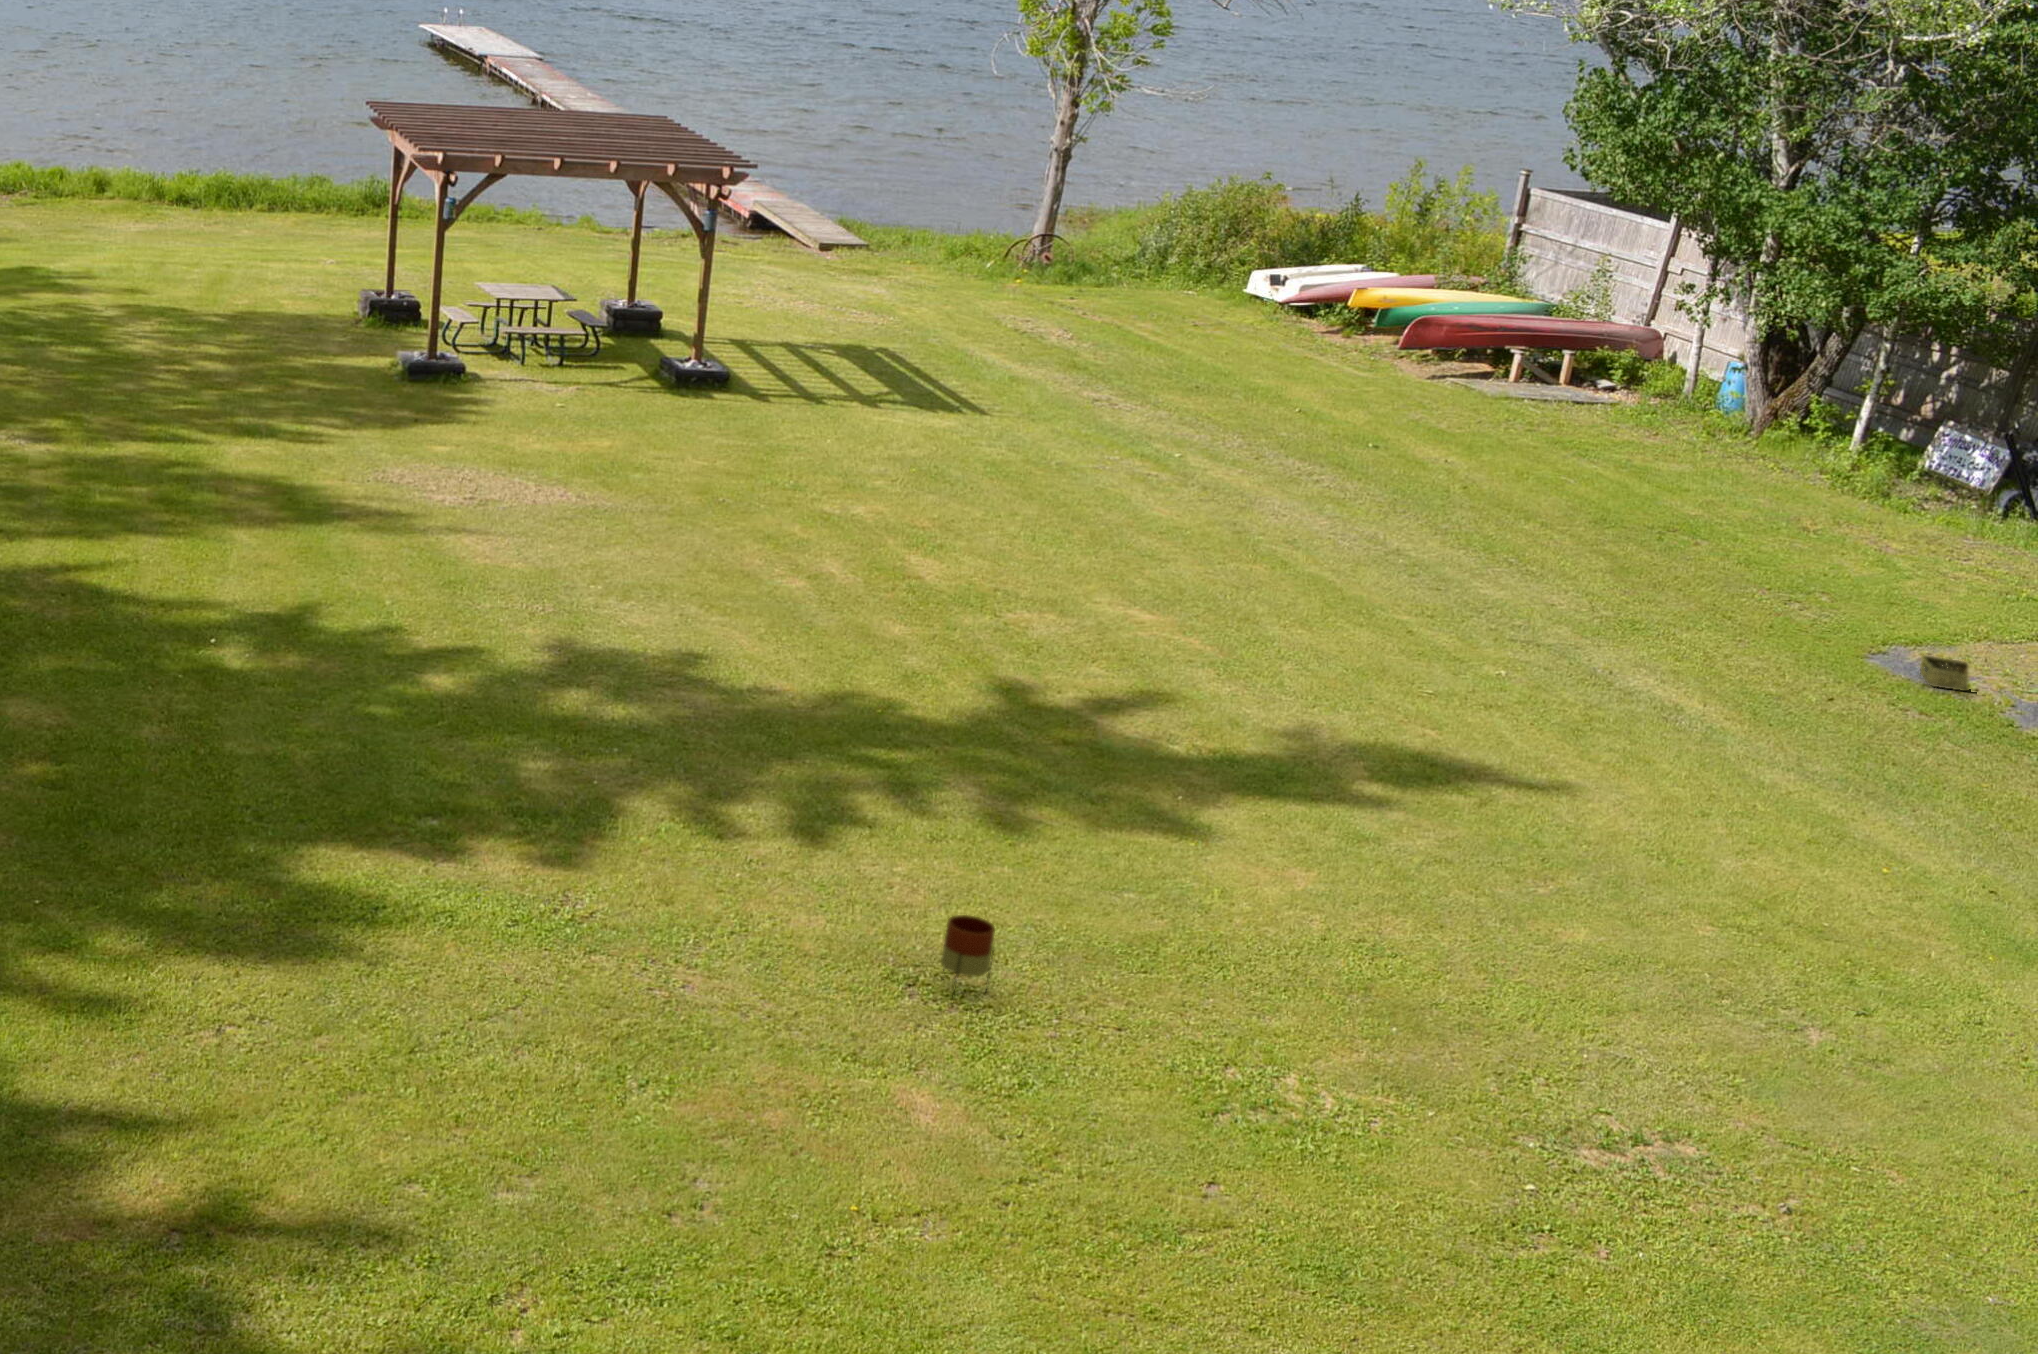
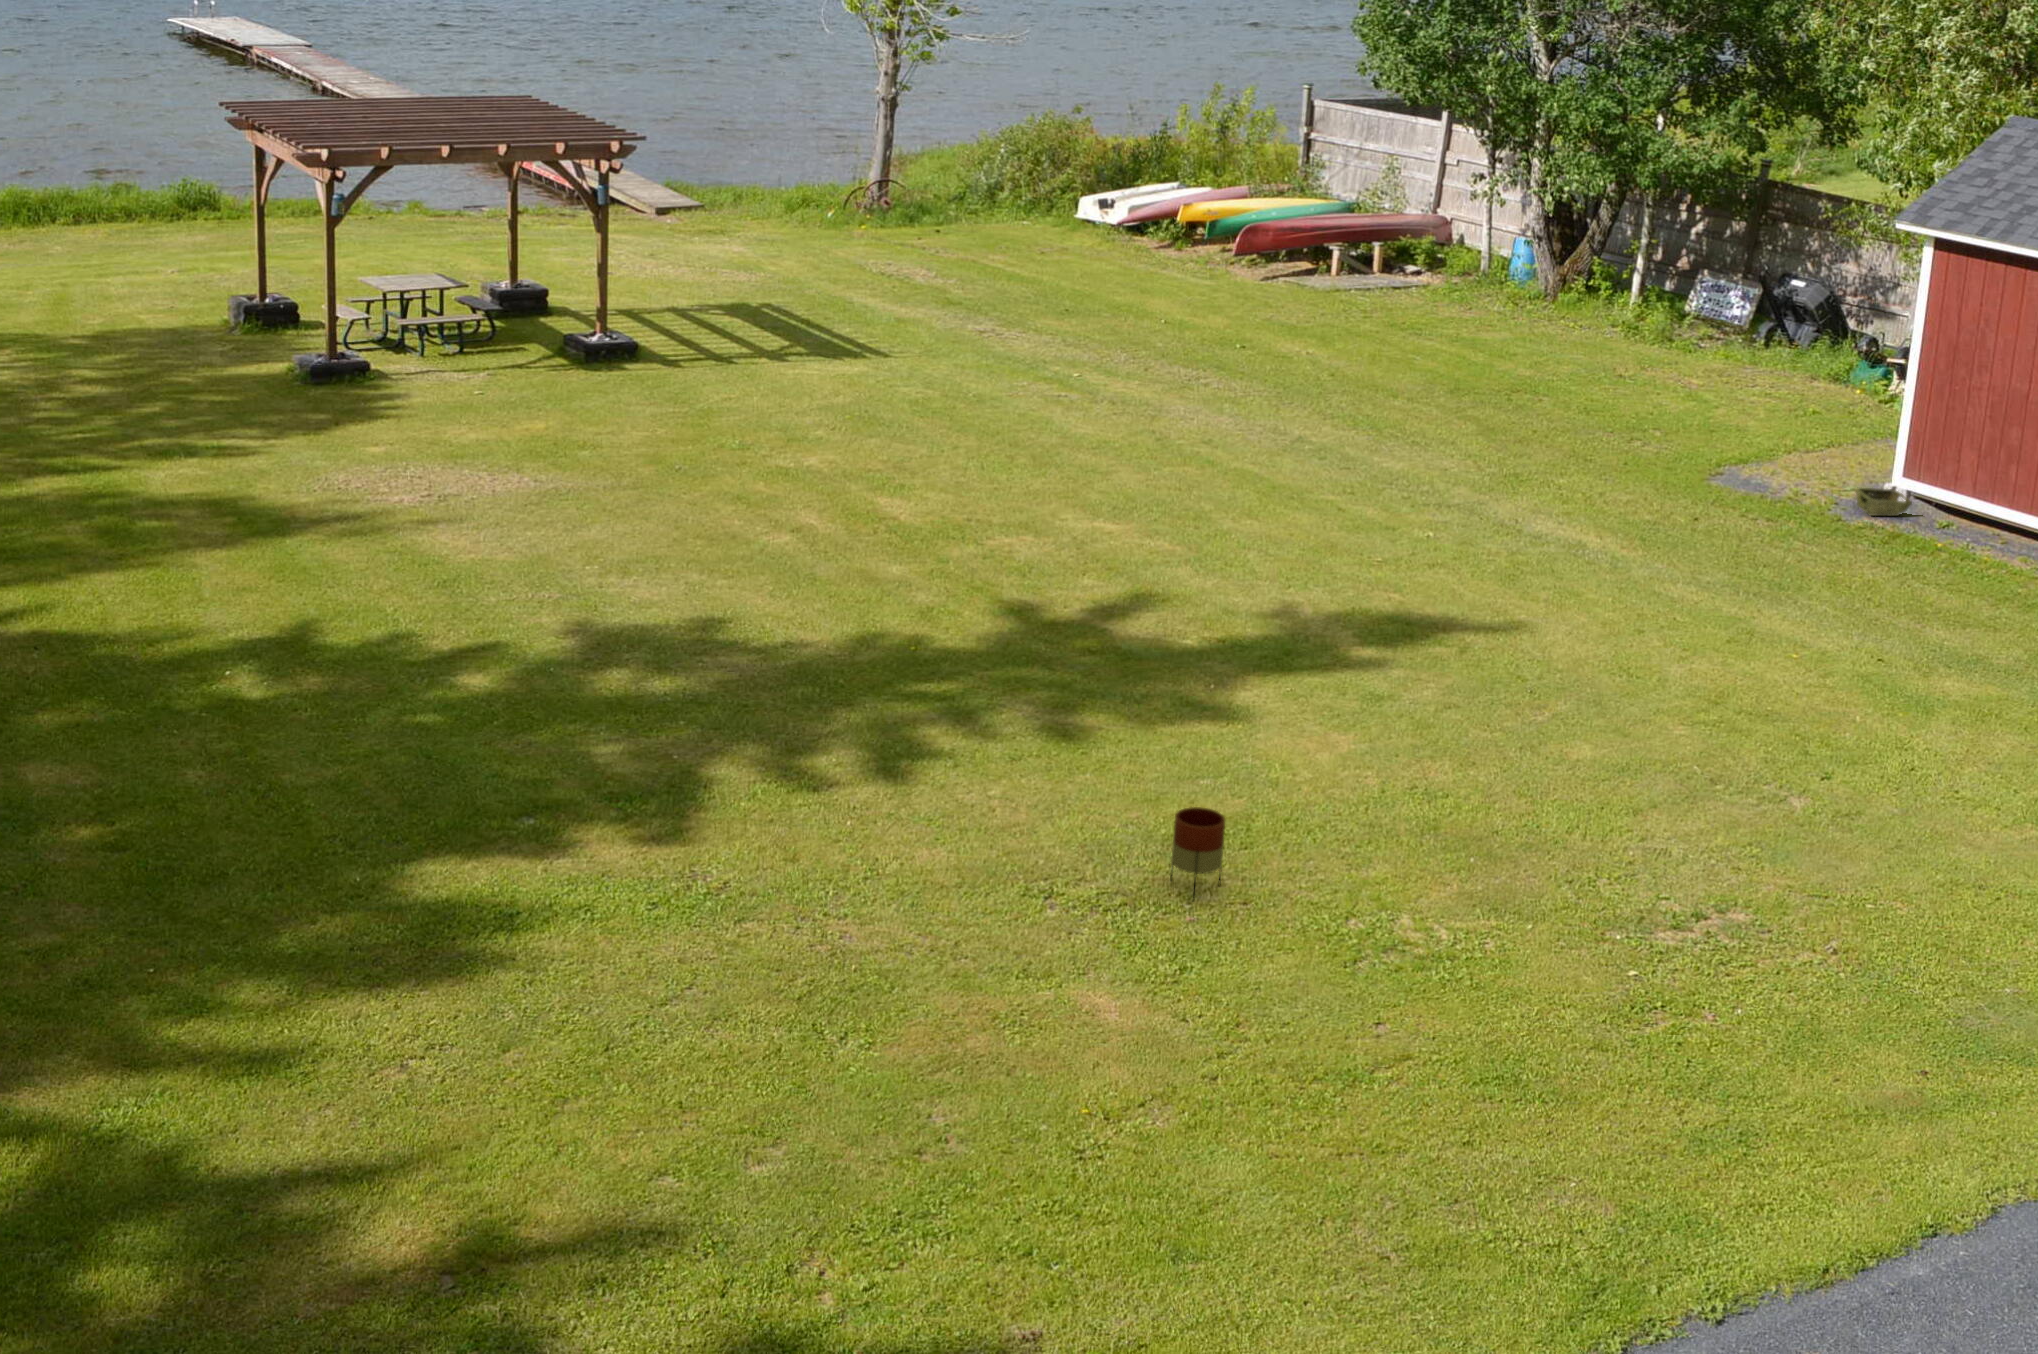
planter: present [941,915,995,988] -> present [1171,807,1225,883]

